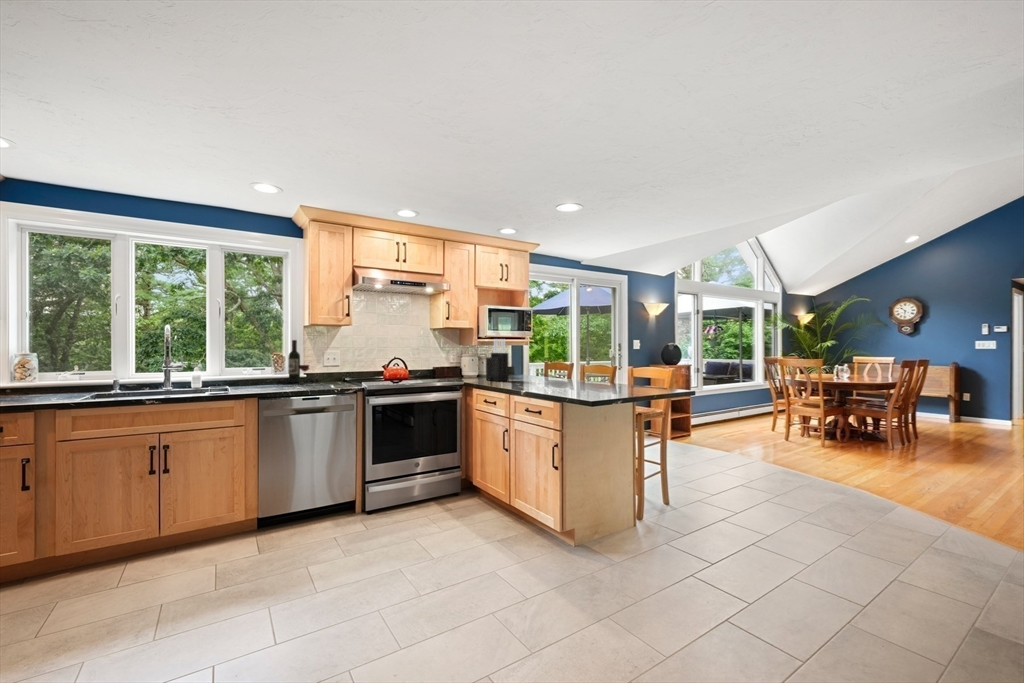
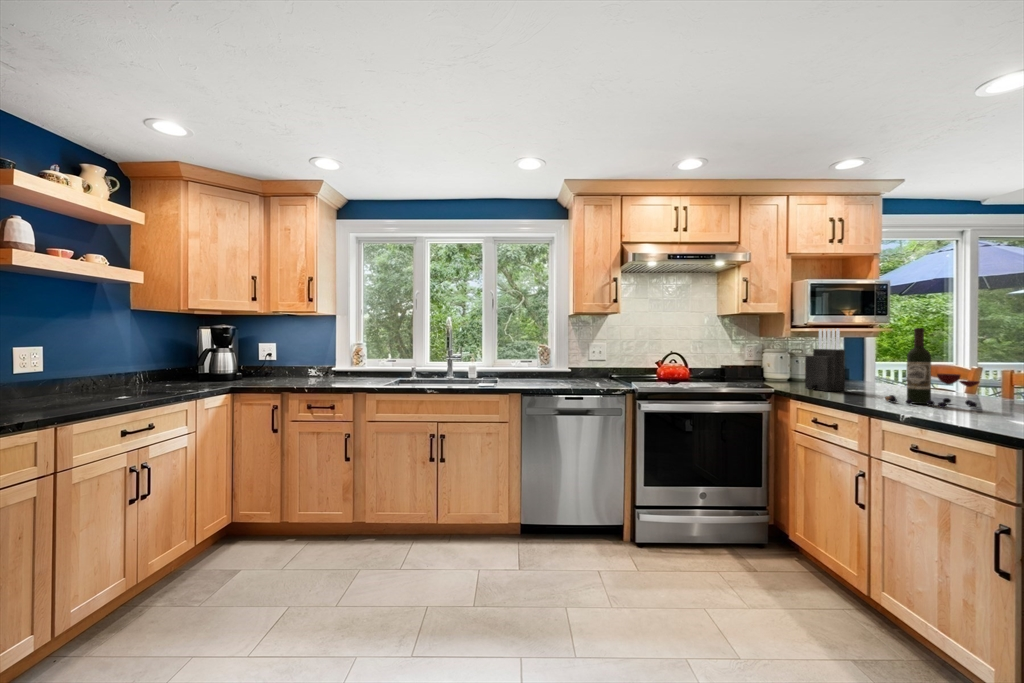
wine bottle: present [278,340,319,383] -> present [885,328,979,408]

